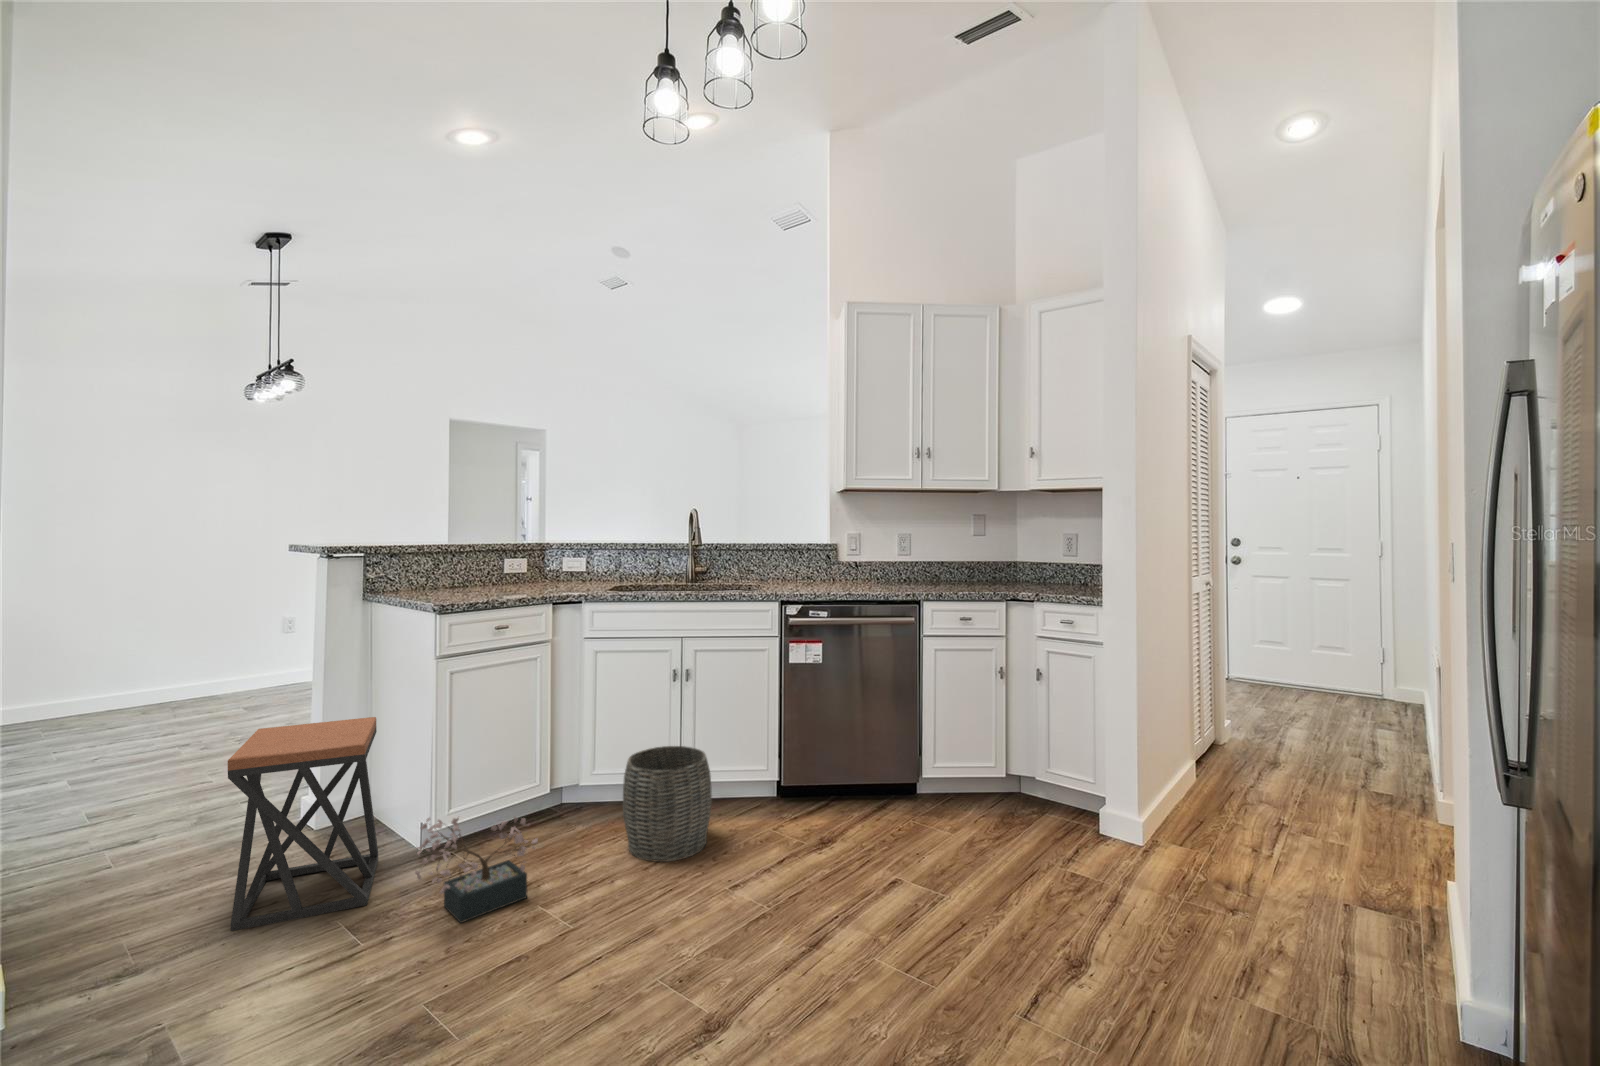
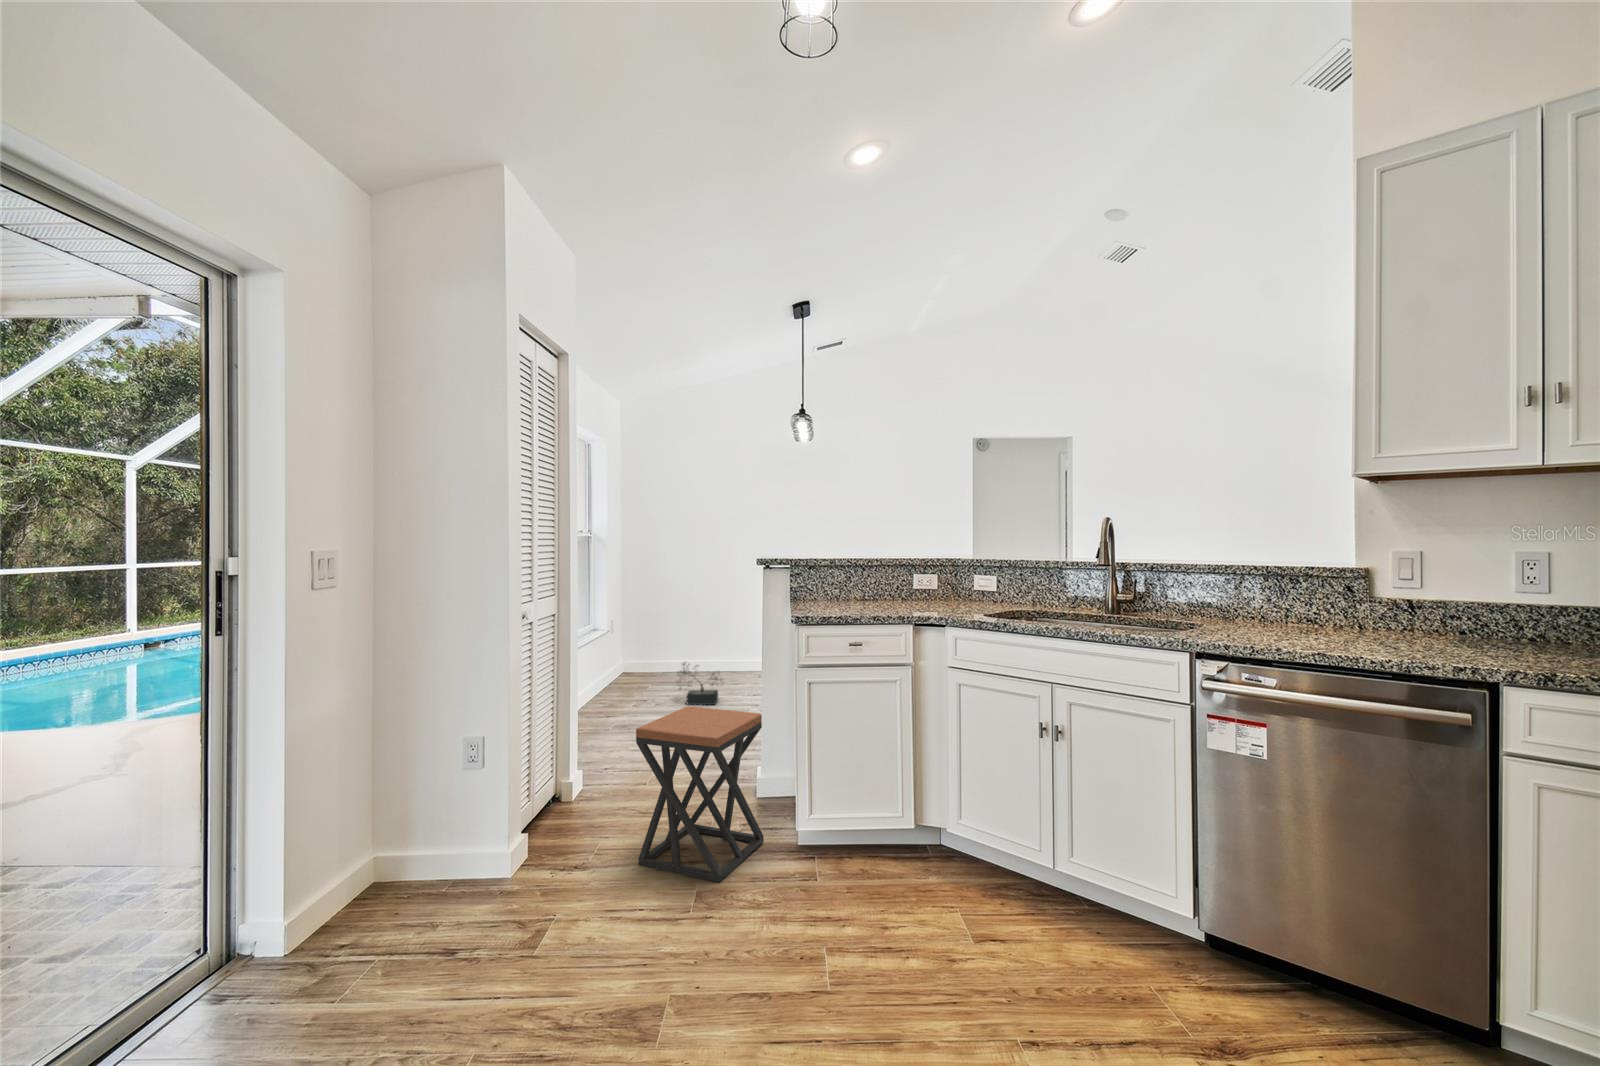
woven basket: present [623,746,712,862] -> none [951,813,1065,969]
decorative plant: present [415,817,538,923] -> present [677,662,724,705]

